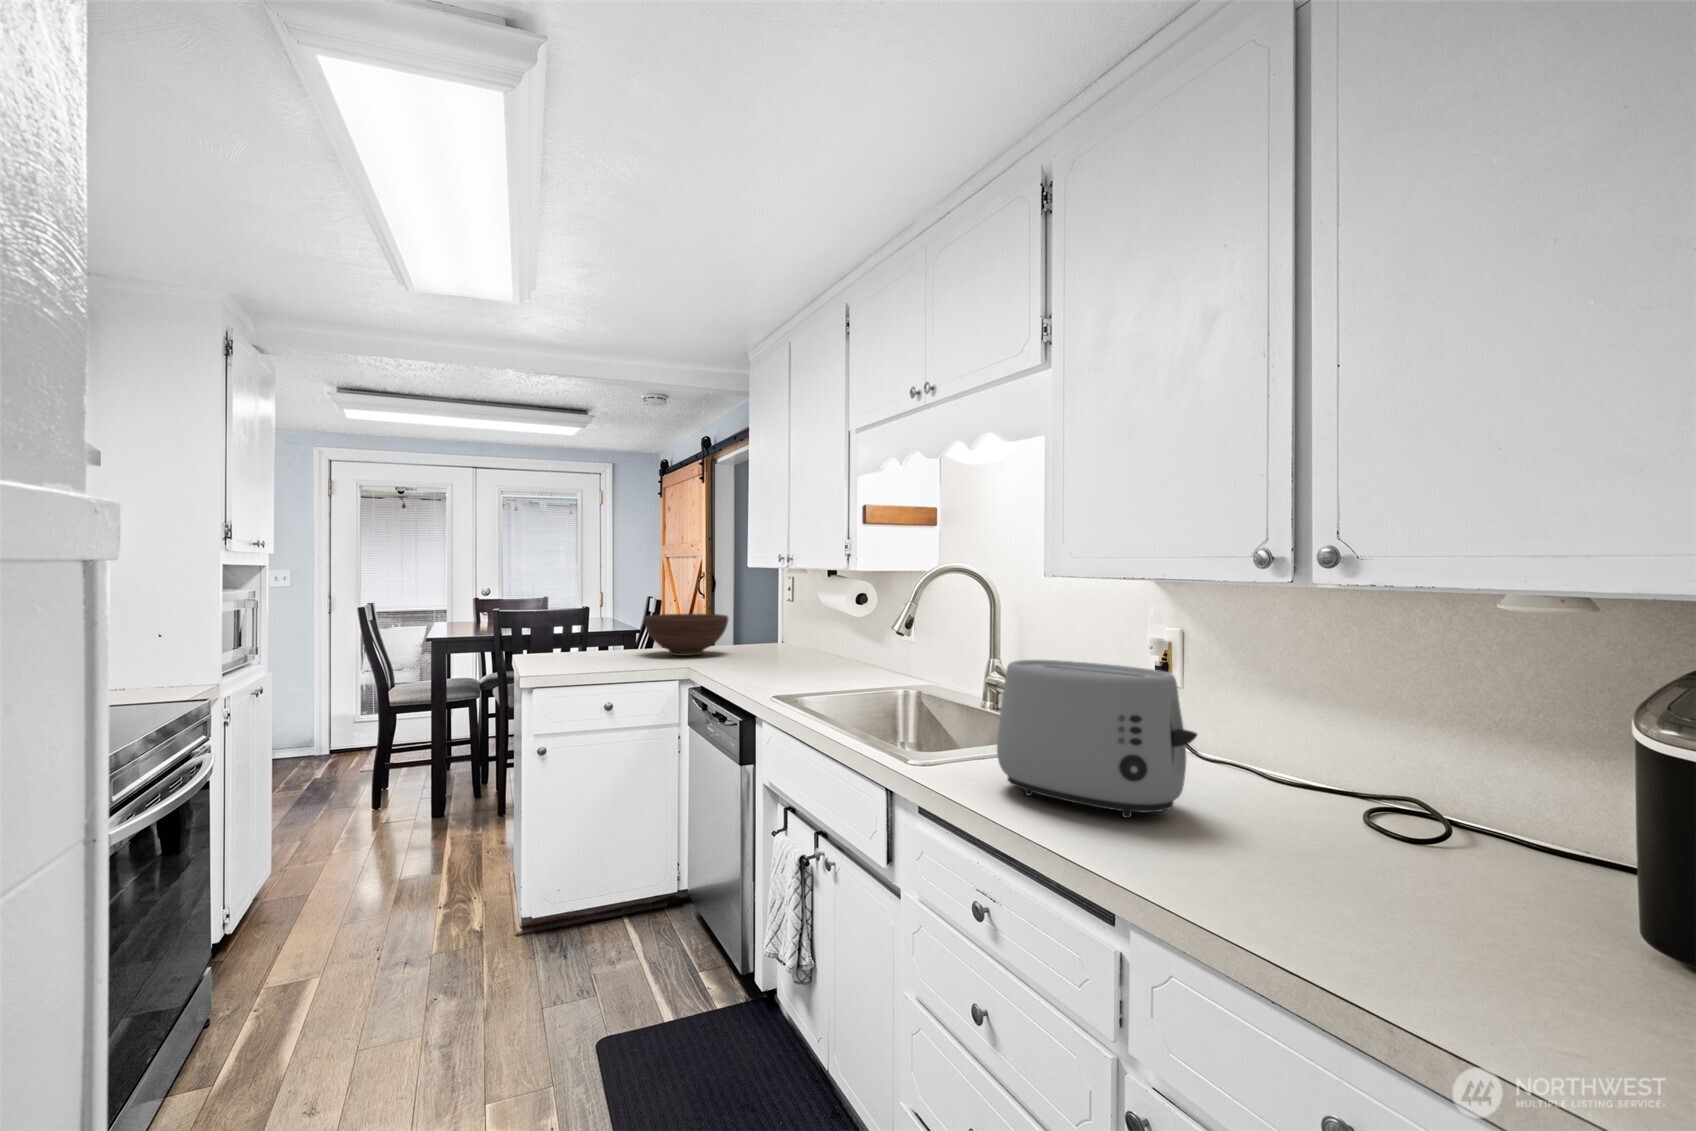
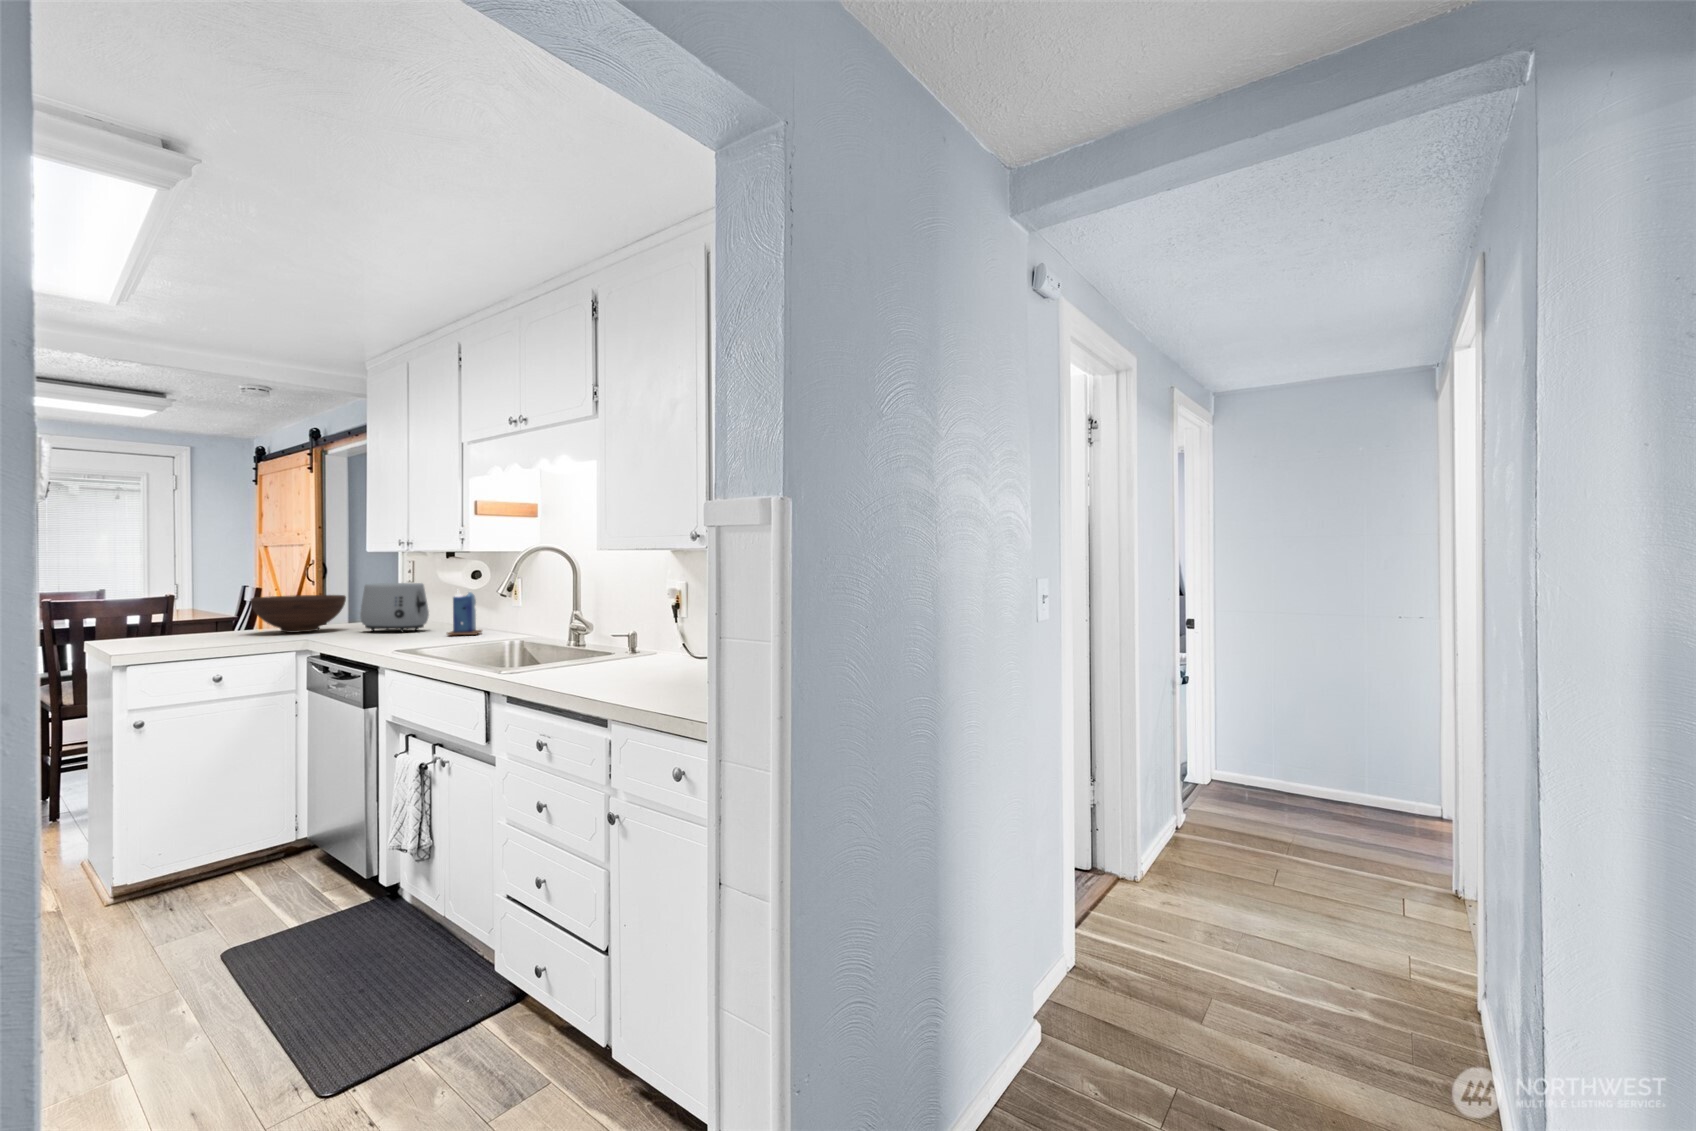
candle: none [828,616,867,675] -> present [447,592,482,636]
toaster: present [997,660,1197,818] -> present [360,583,429,632]

